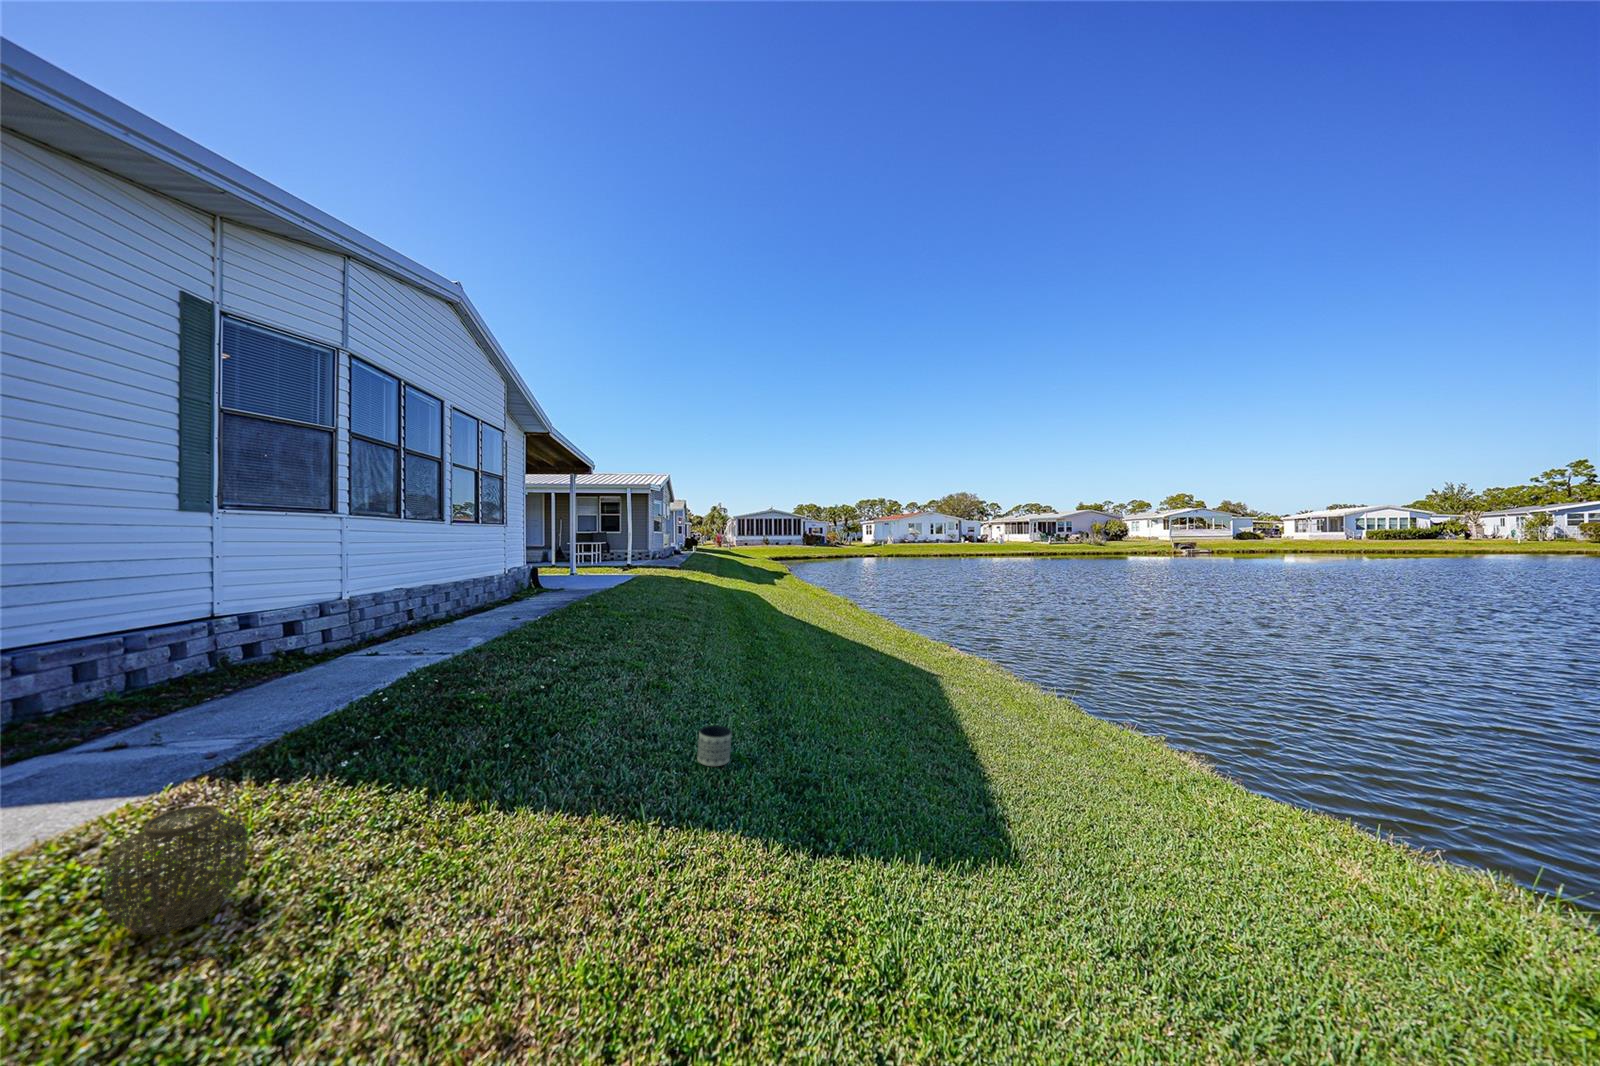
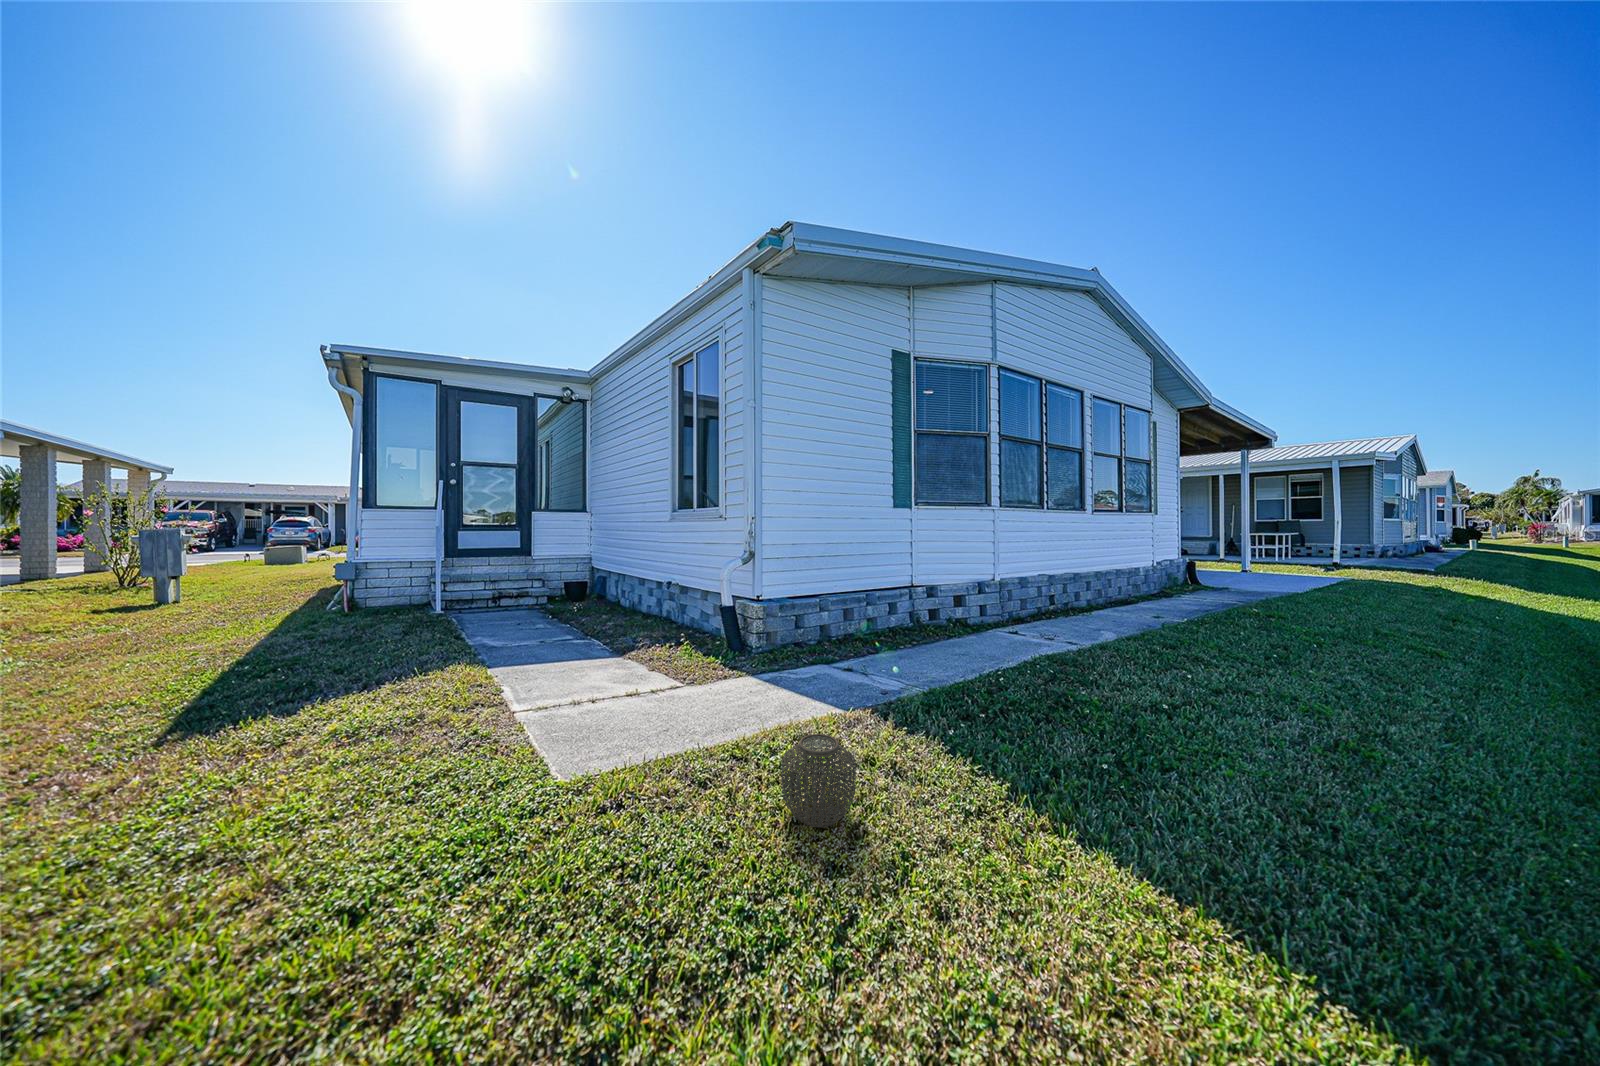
planter: present [697,726,732,766] -> none [1425,854,1520,943]

